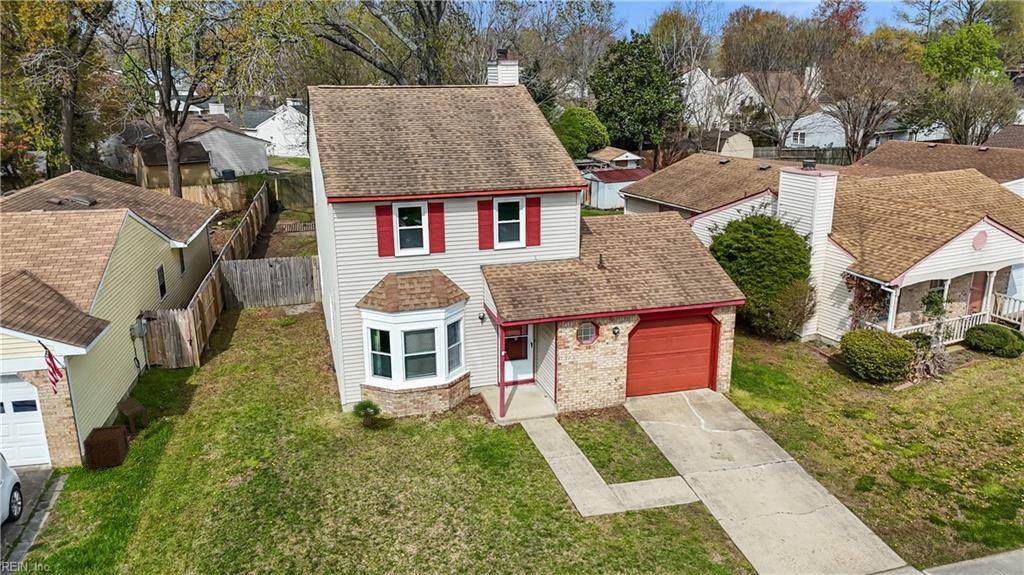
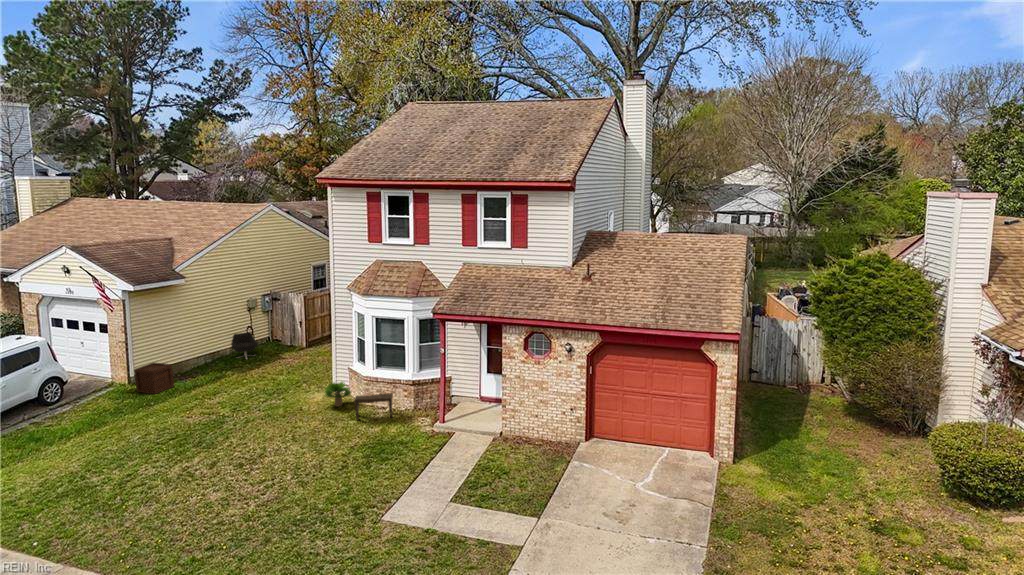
lounge chair: none [130,365,169,399] -> present [231,332,258,359]
bench: present [116,398,149,433] -> present [354,393,393,420]

